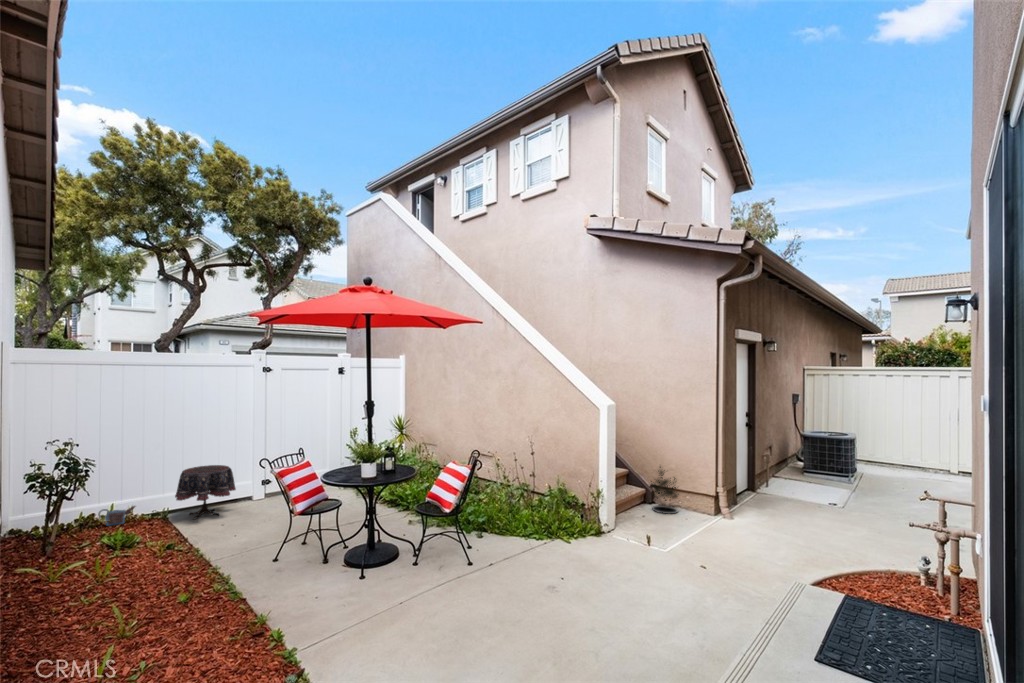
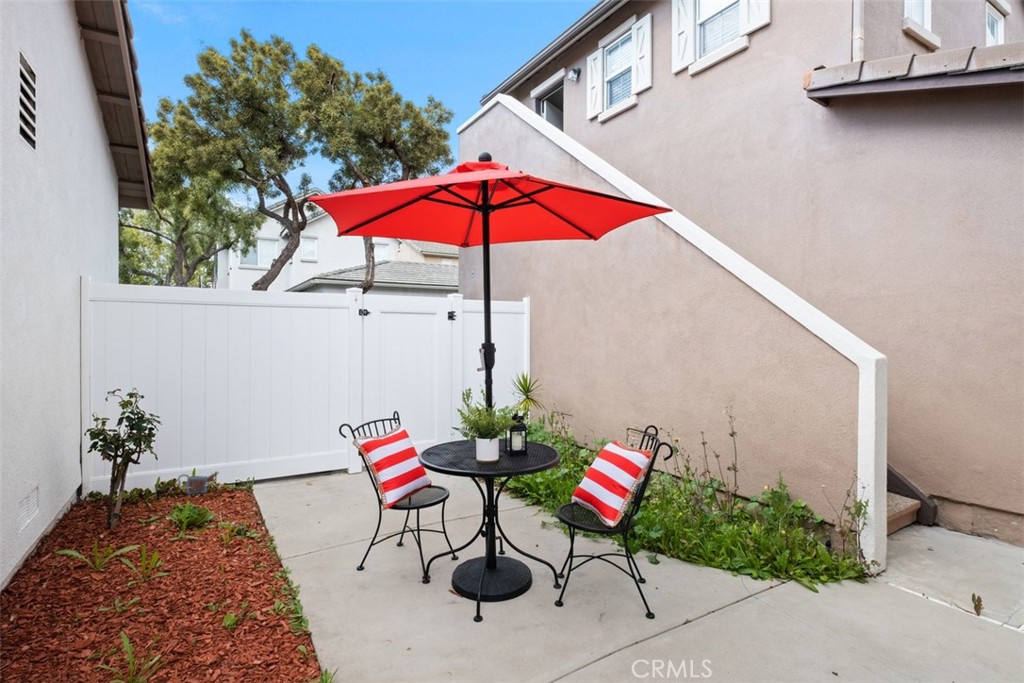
side table: present [175,465,236,520] -> none [259,428,328,494]
potted tree: present [651,467,679,514] -> none [933,463,997,547]

